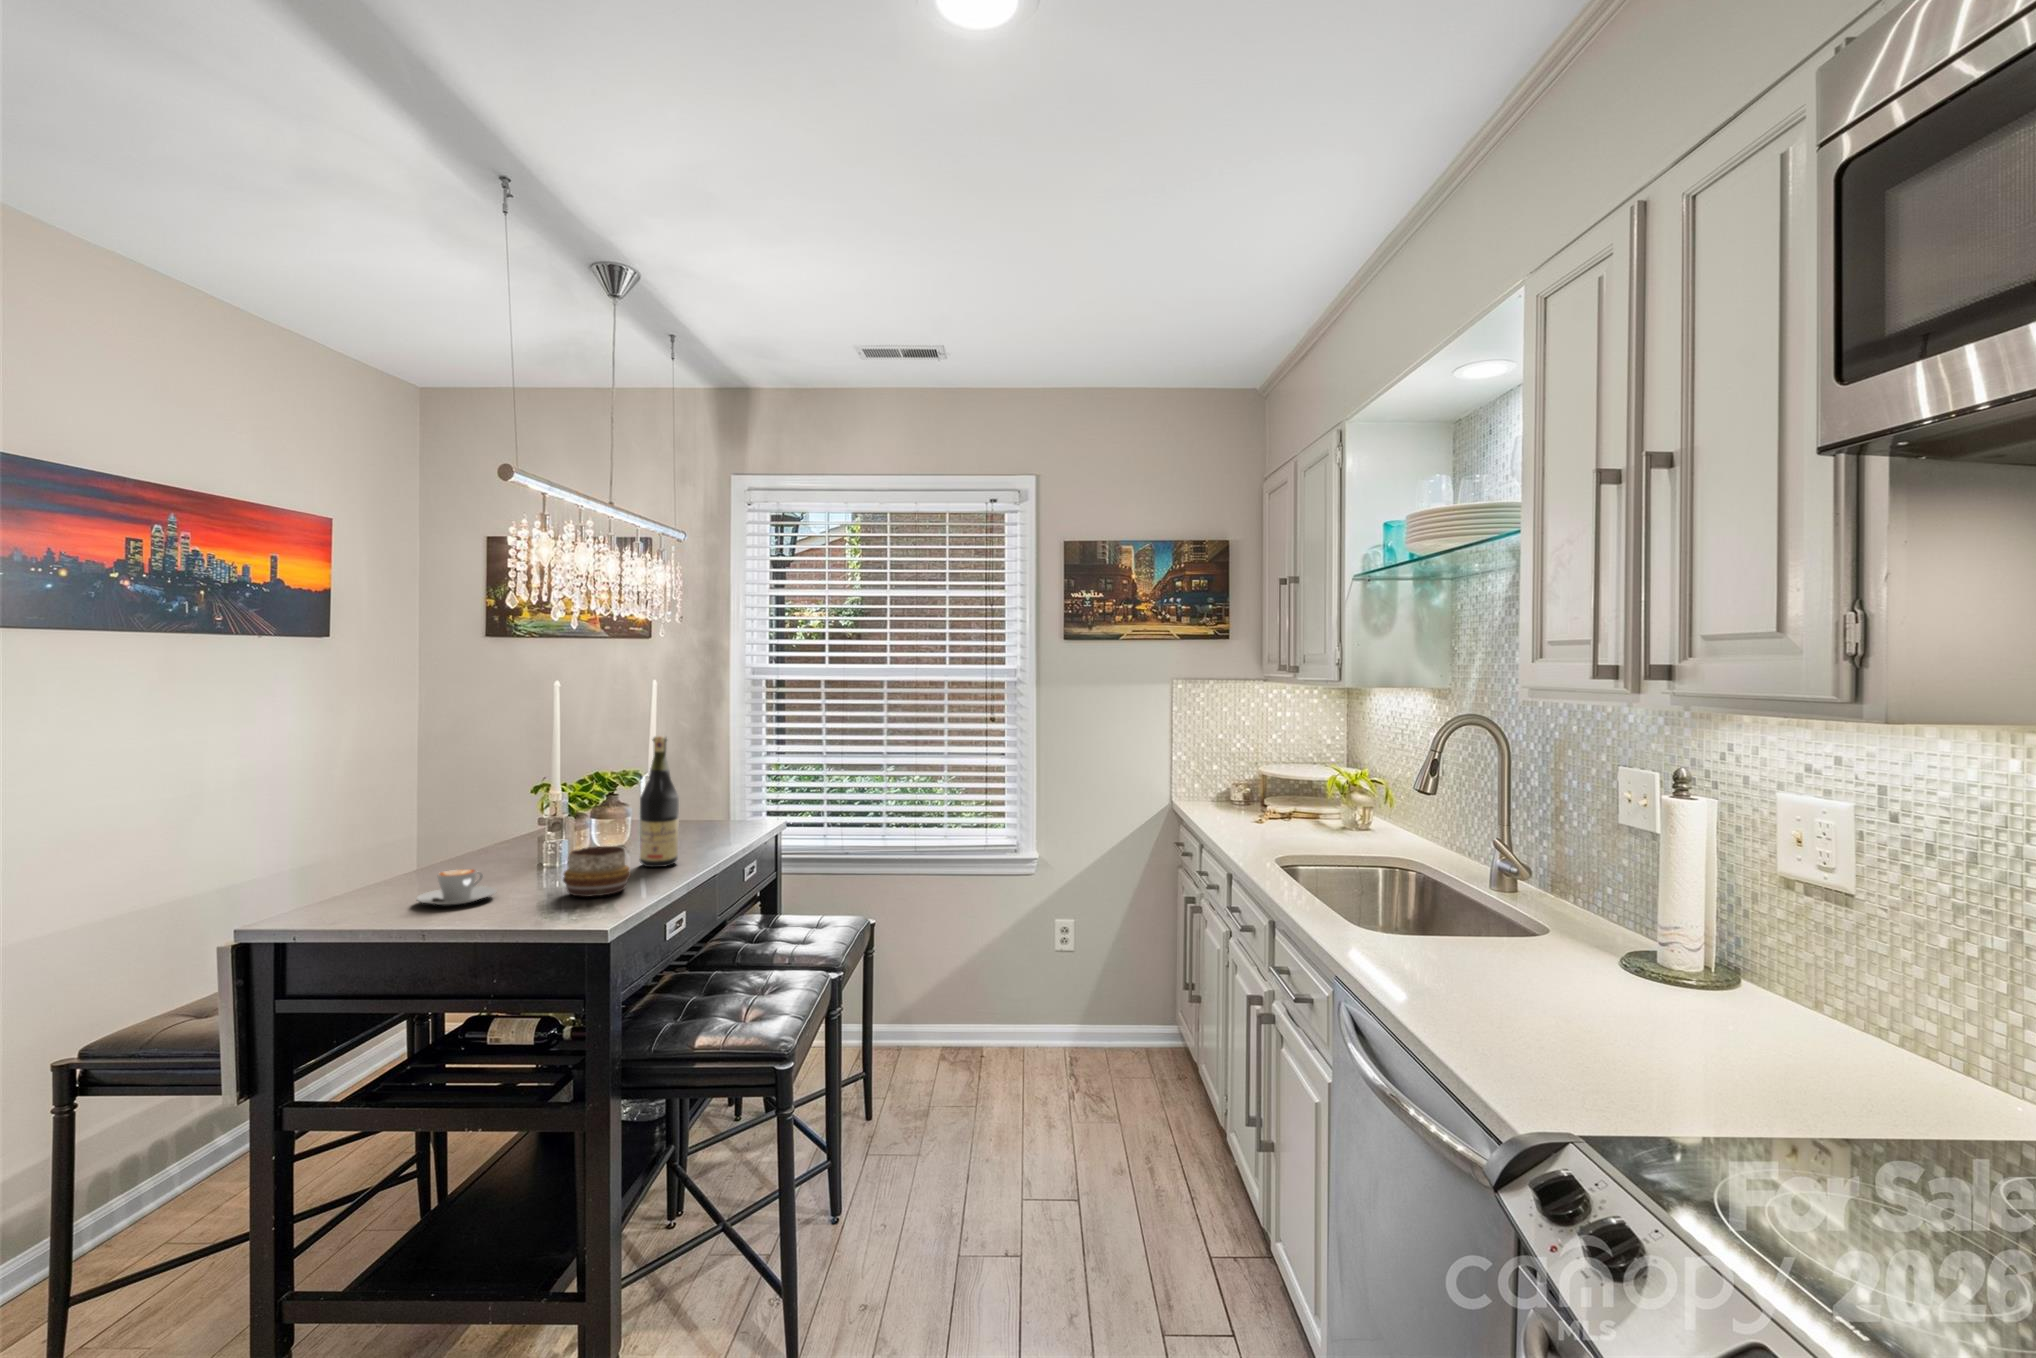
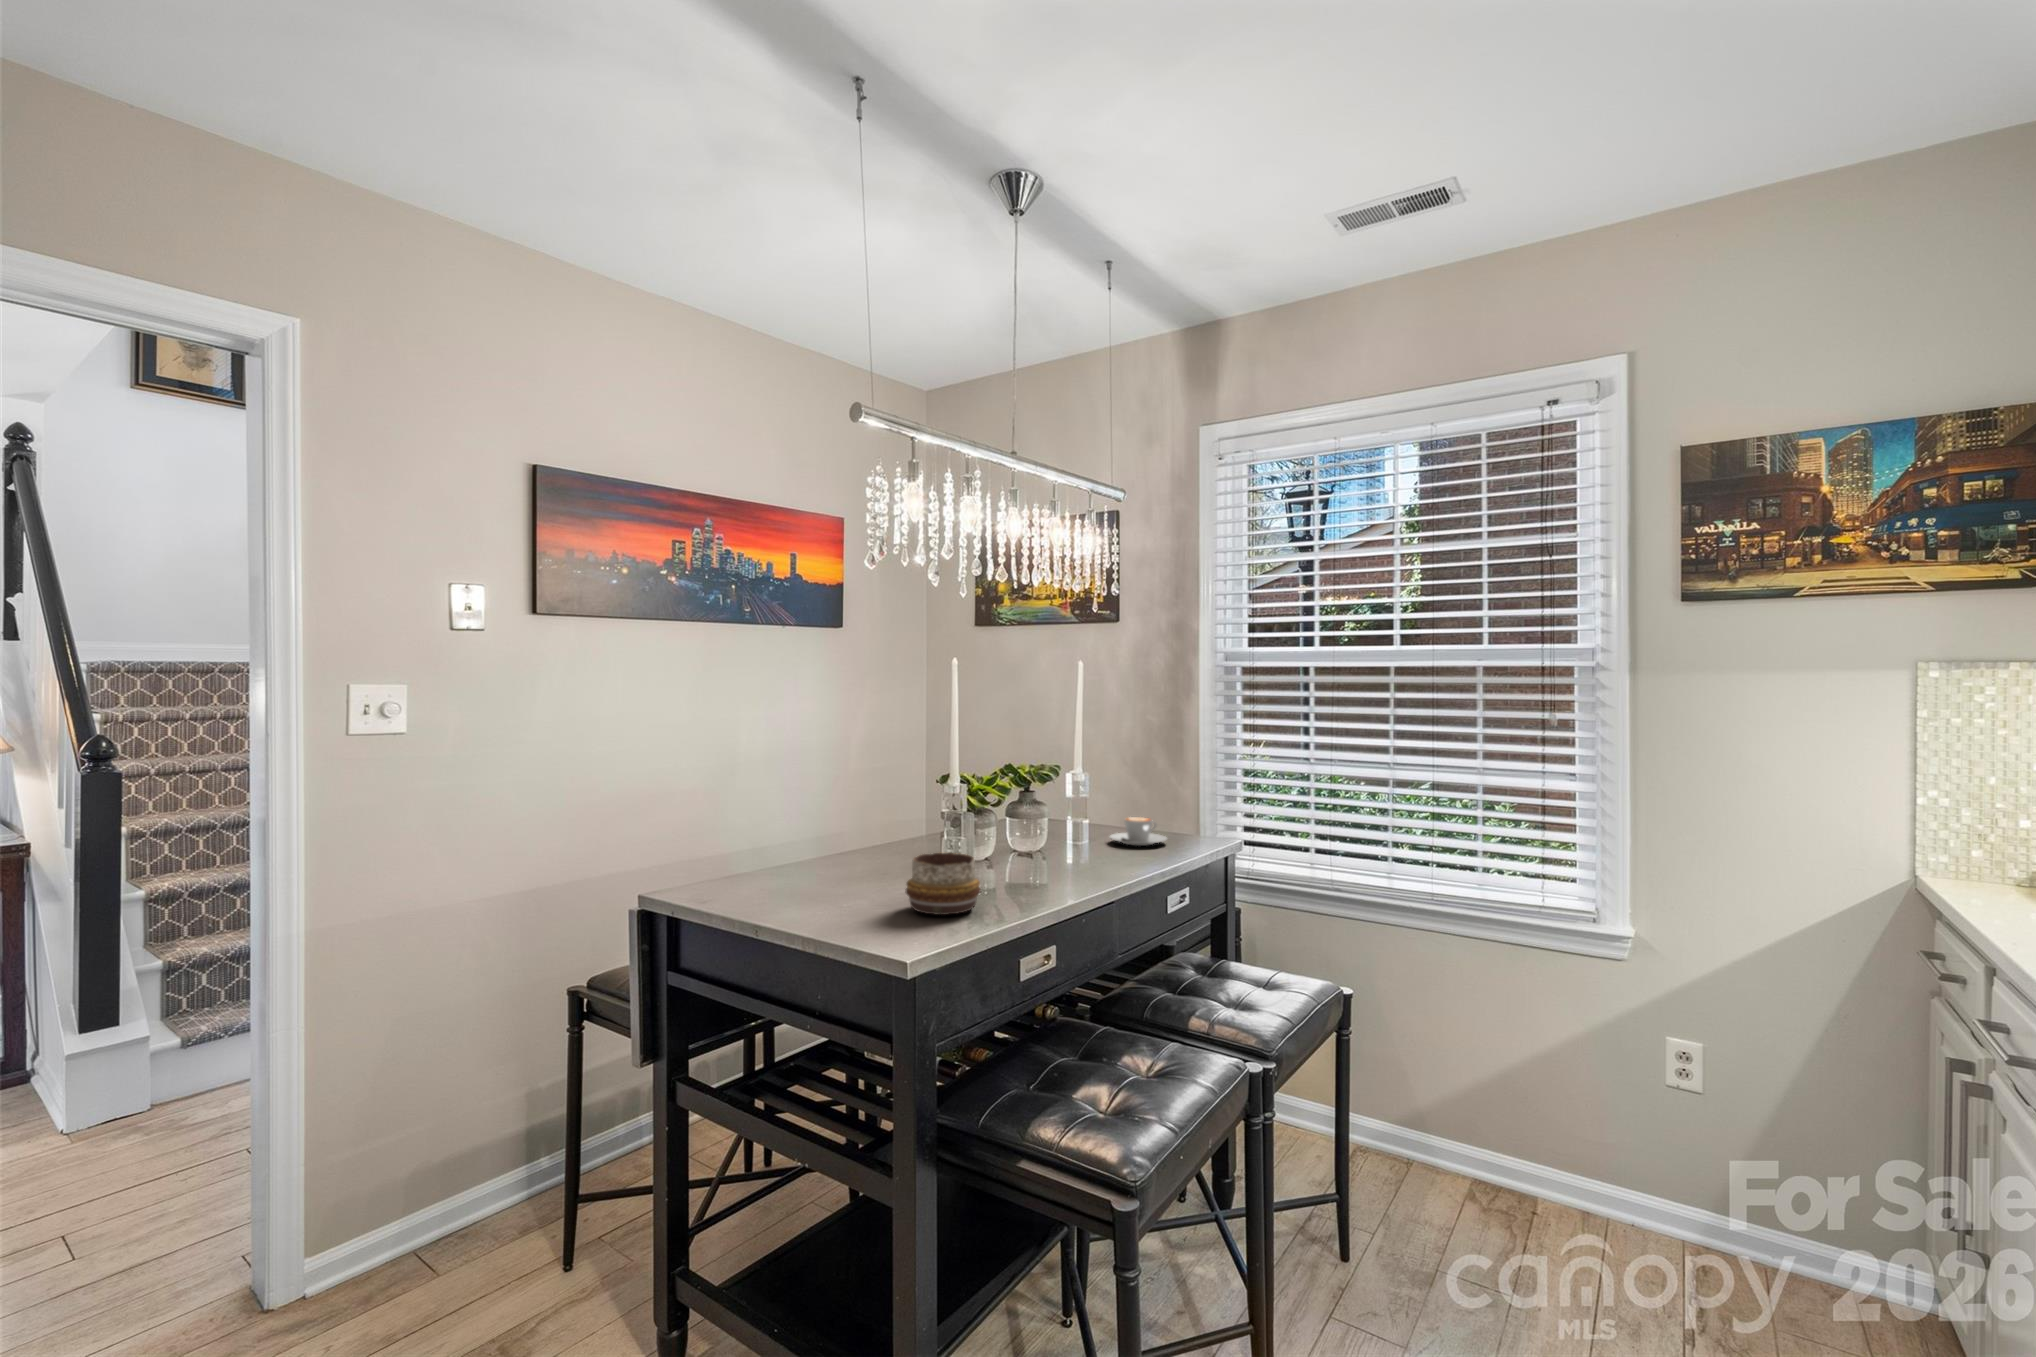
wine bottle: present [639,736,679,867] -> none [1023,725,1068,885]
coffee cup: present [416,869,496,905] -> present [1110,817,1167,846]

